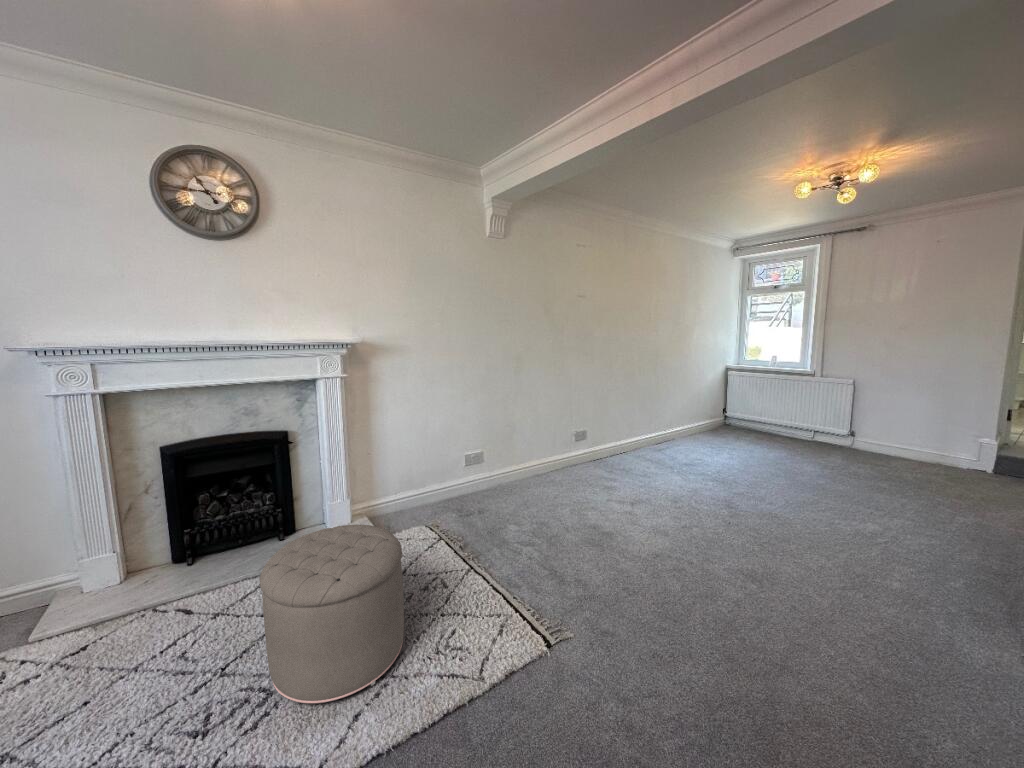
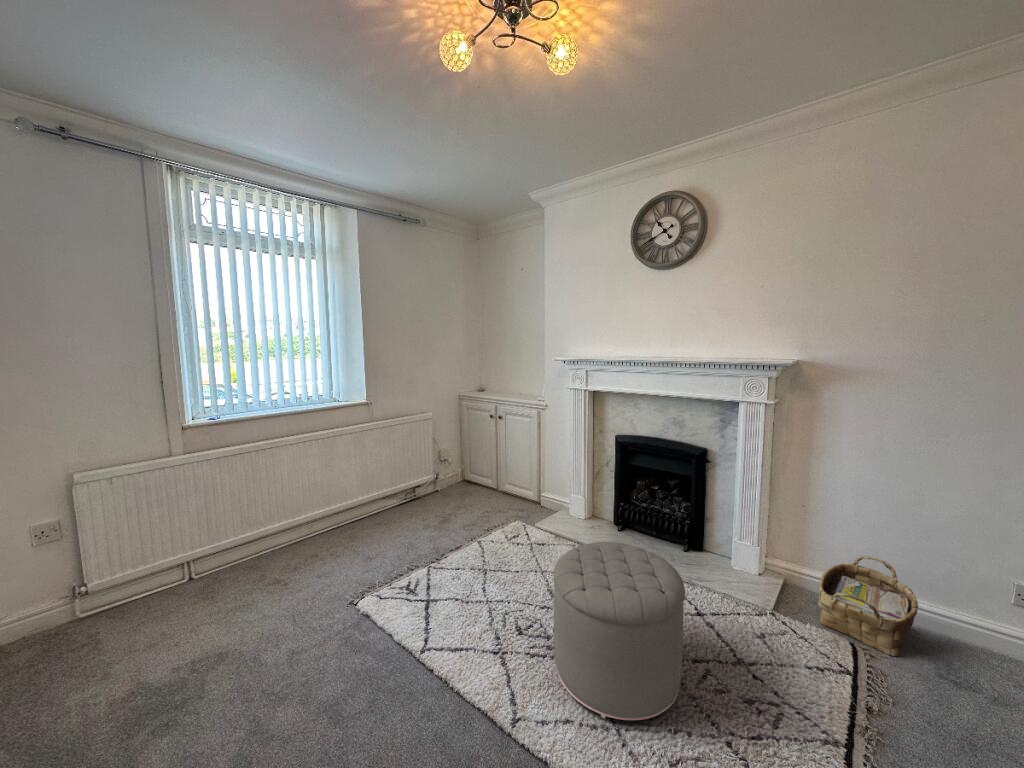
woven basket: none [396,470,447,527] -> present [818,556,918,656]

